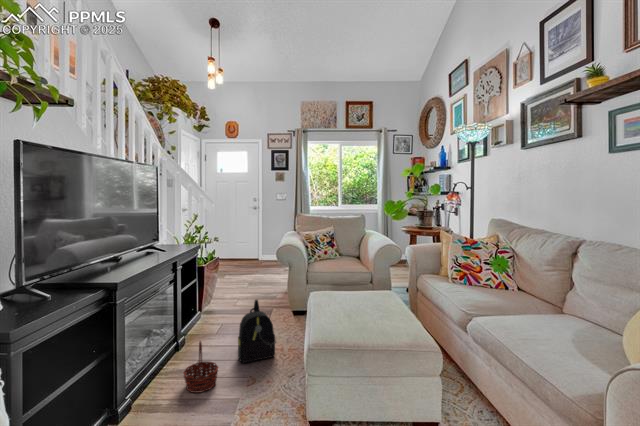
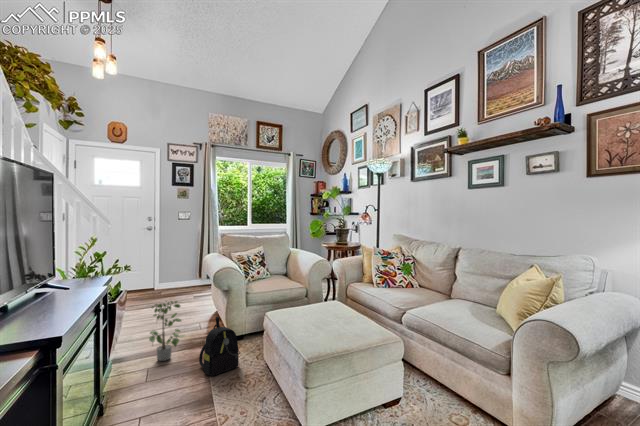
potted plant: none [198,276,236,336] -> present [149,301,184,361]
basket: present [183,341,219,392] -> none [167,356,200,404]

